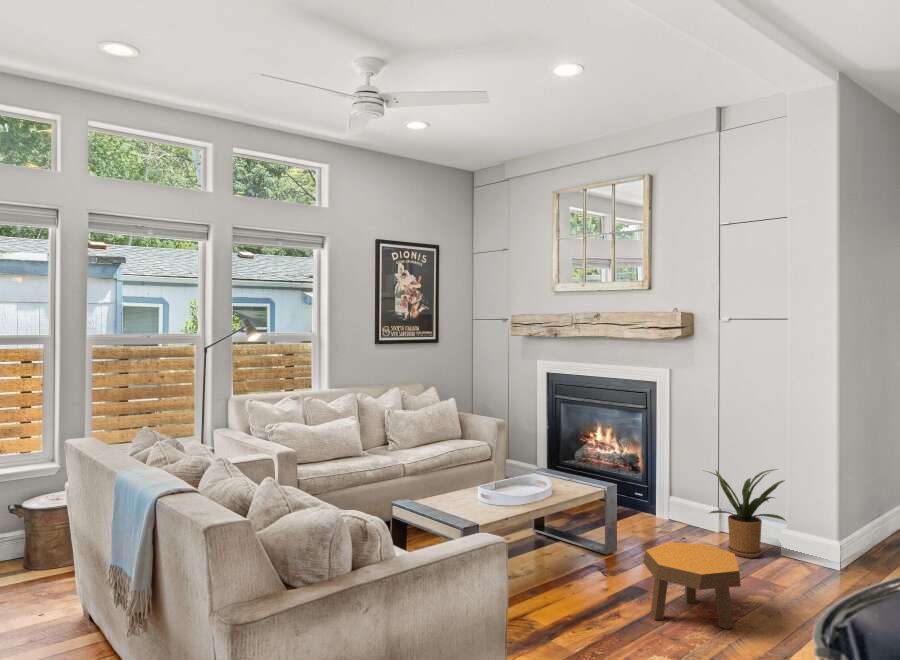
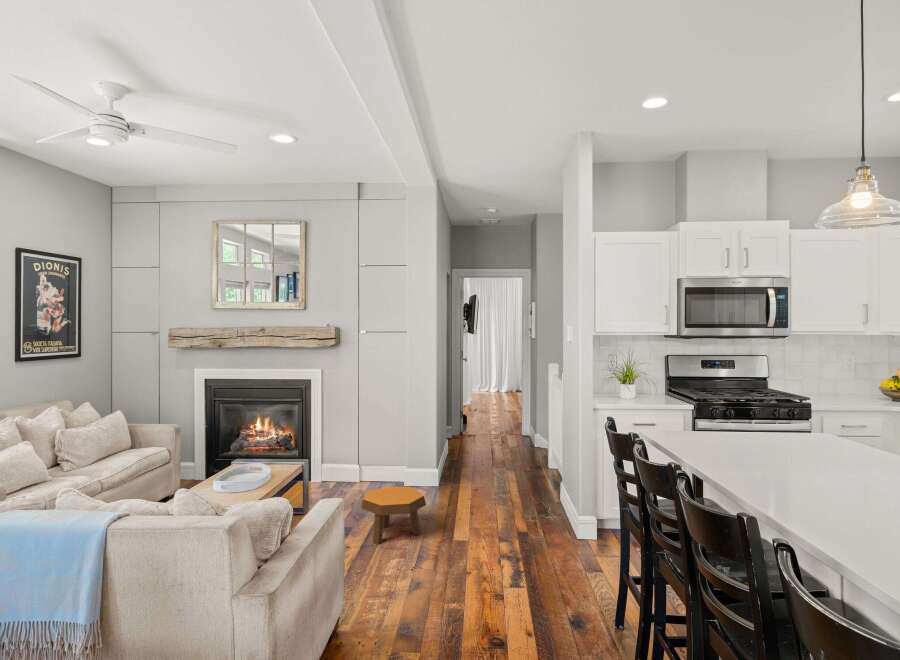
house plant: present [710,469,785,558] -> none [355,430,412,492]

